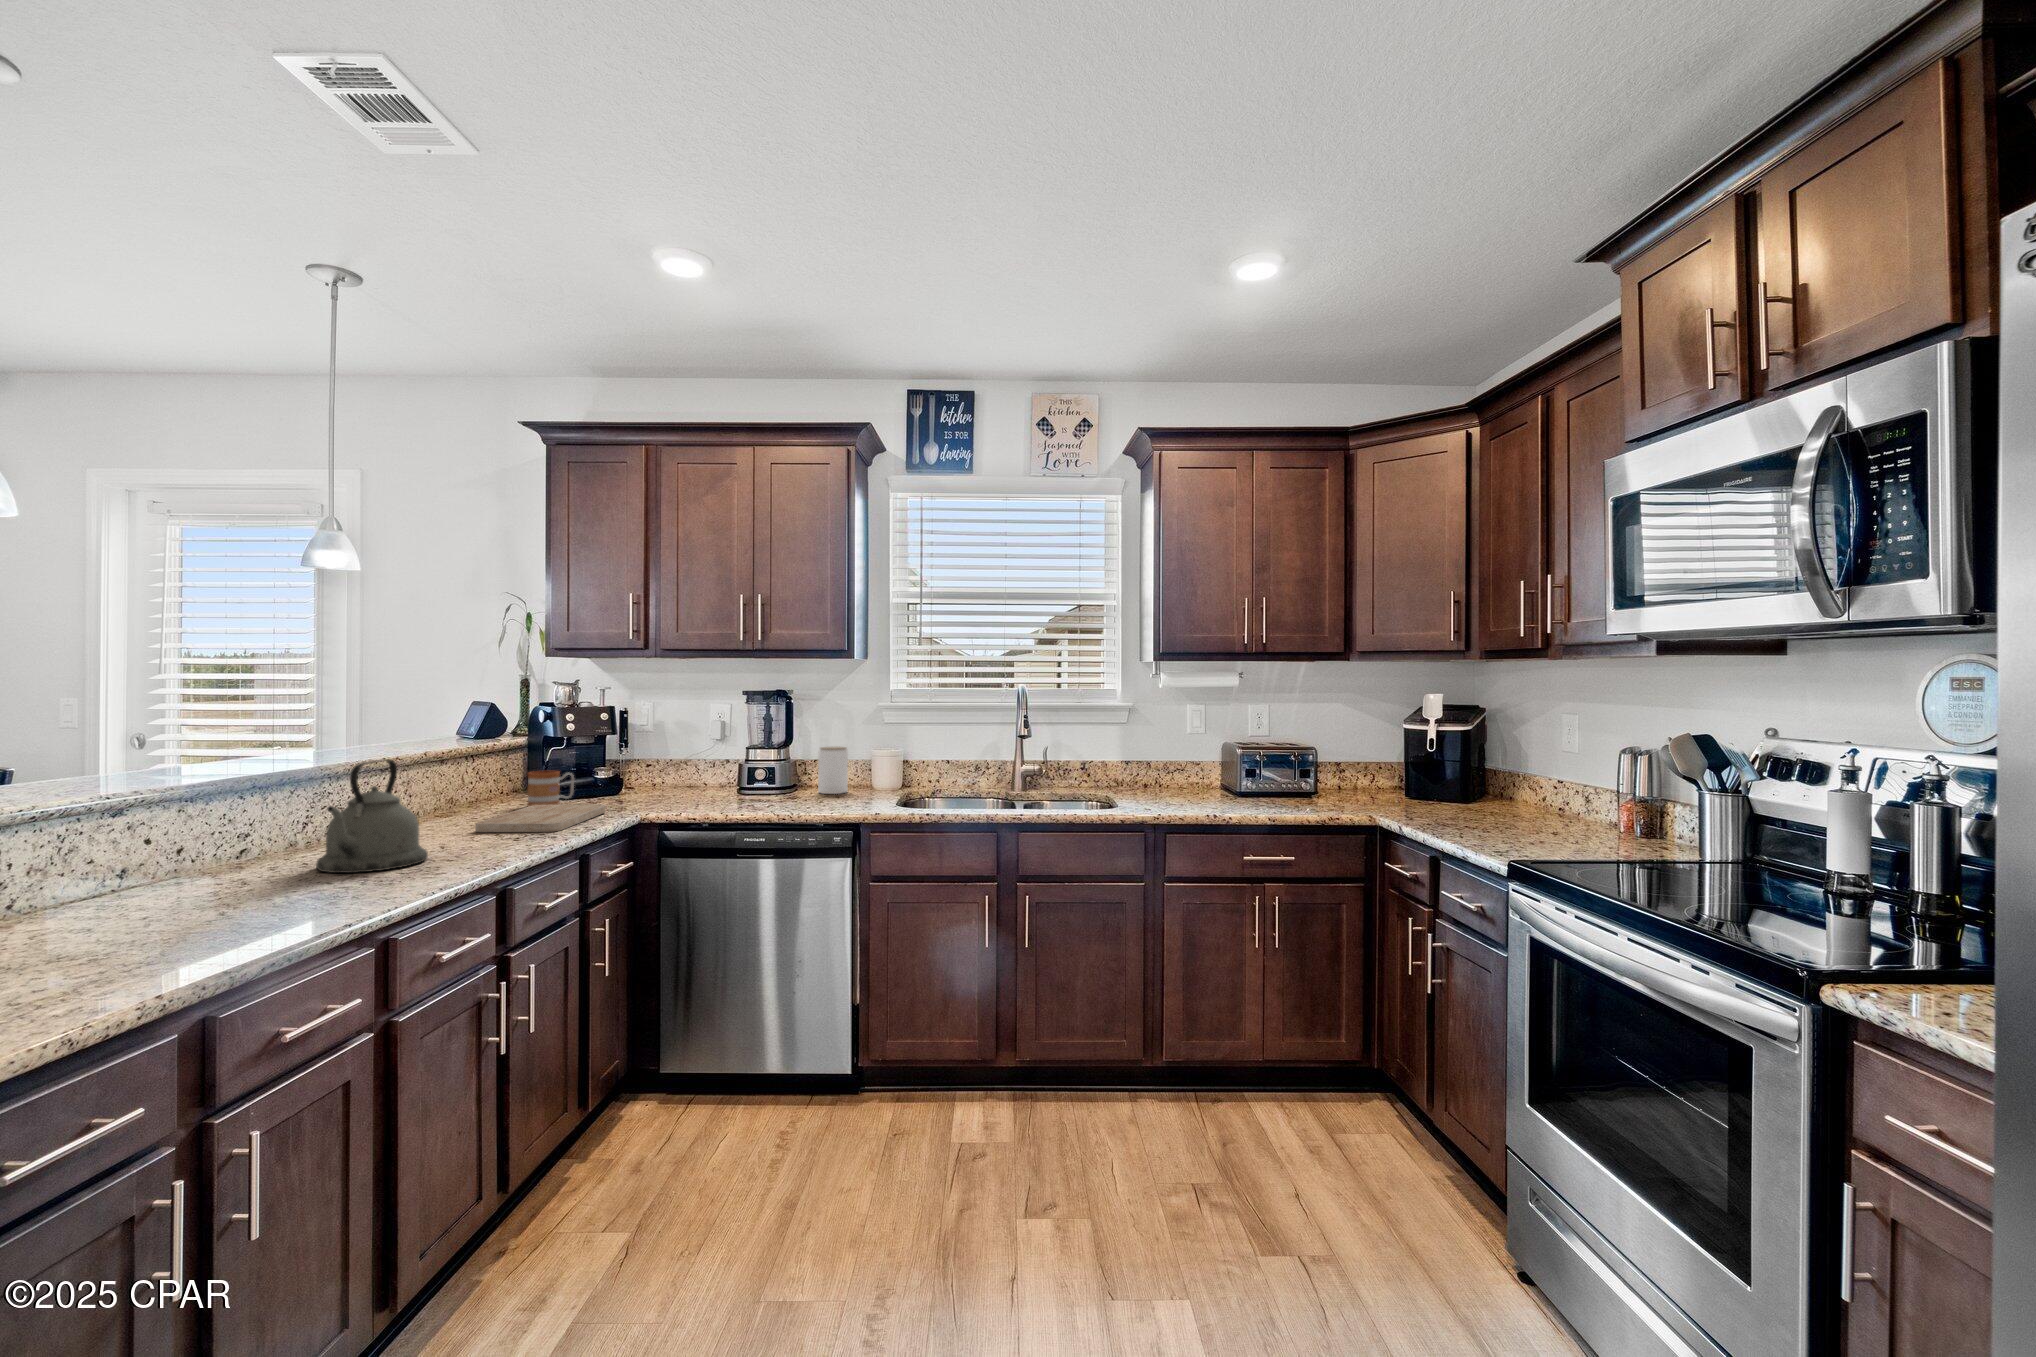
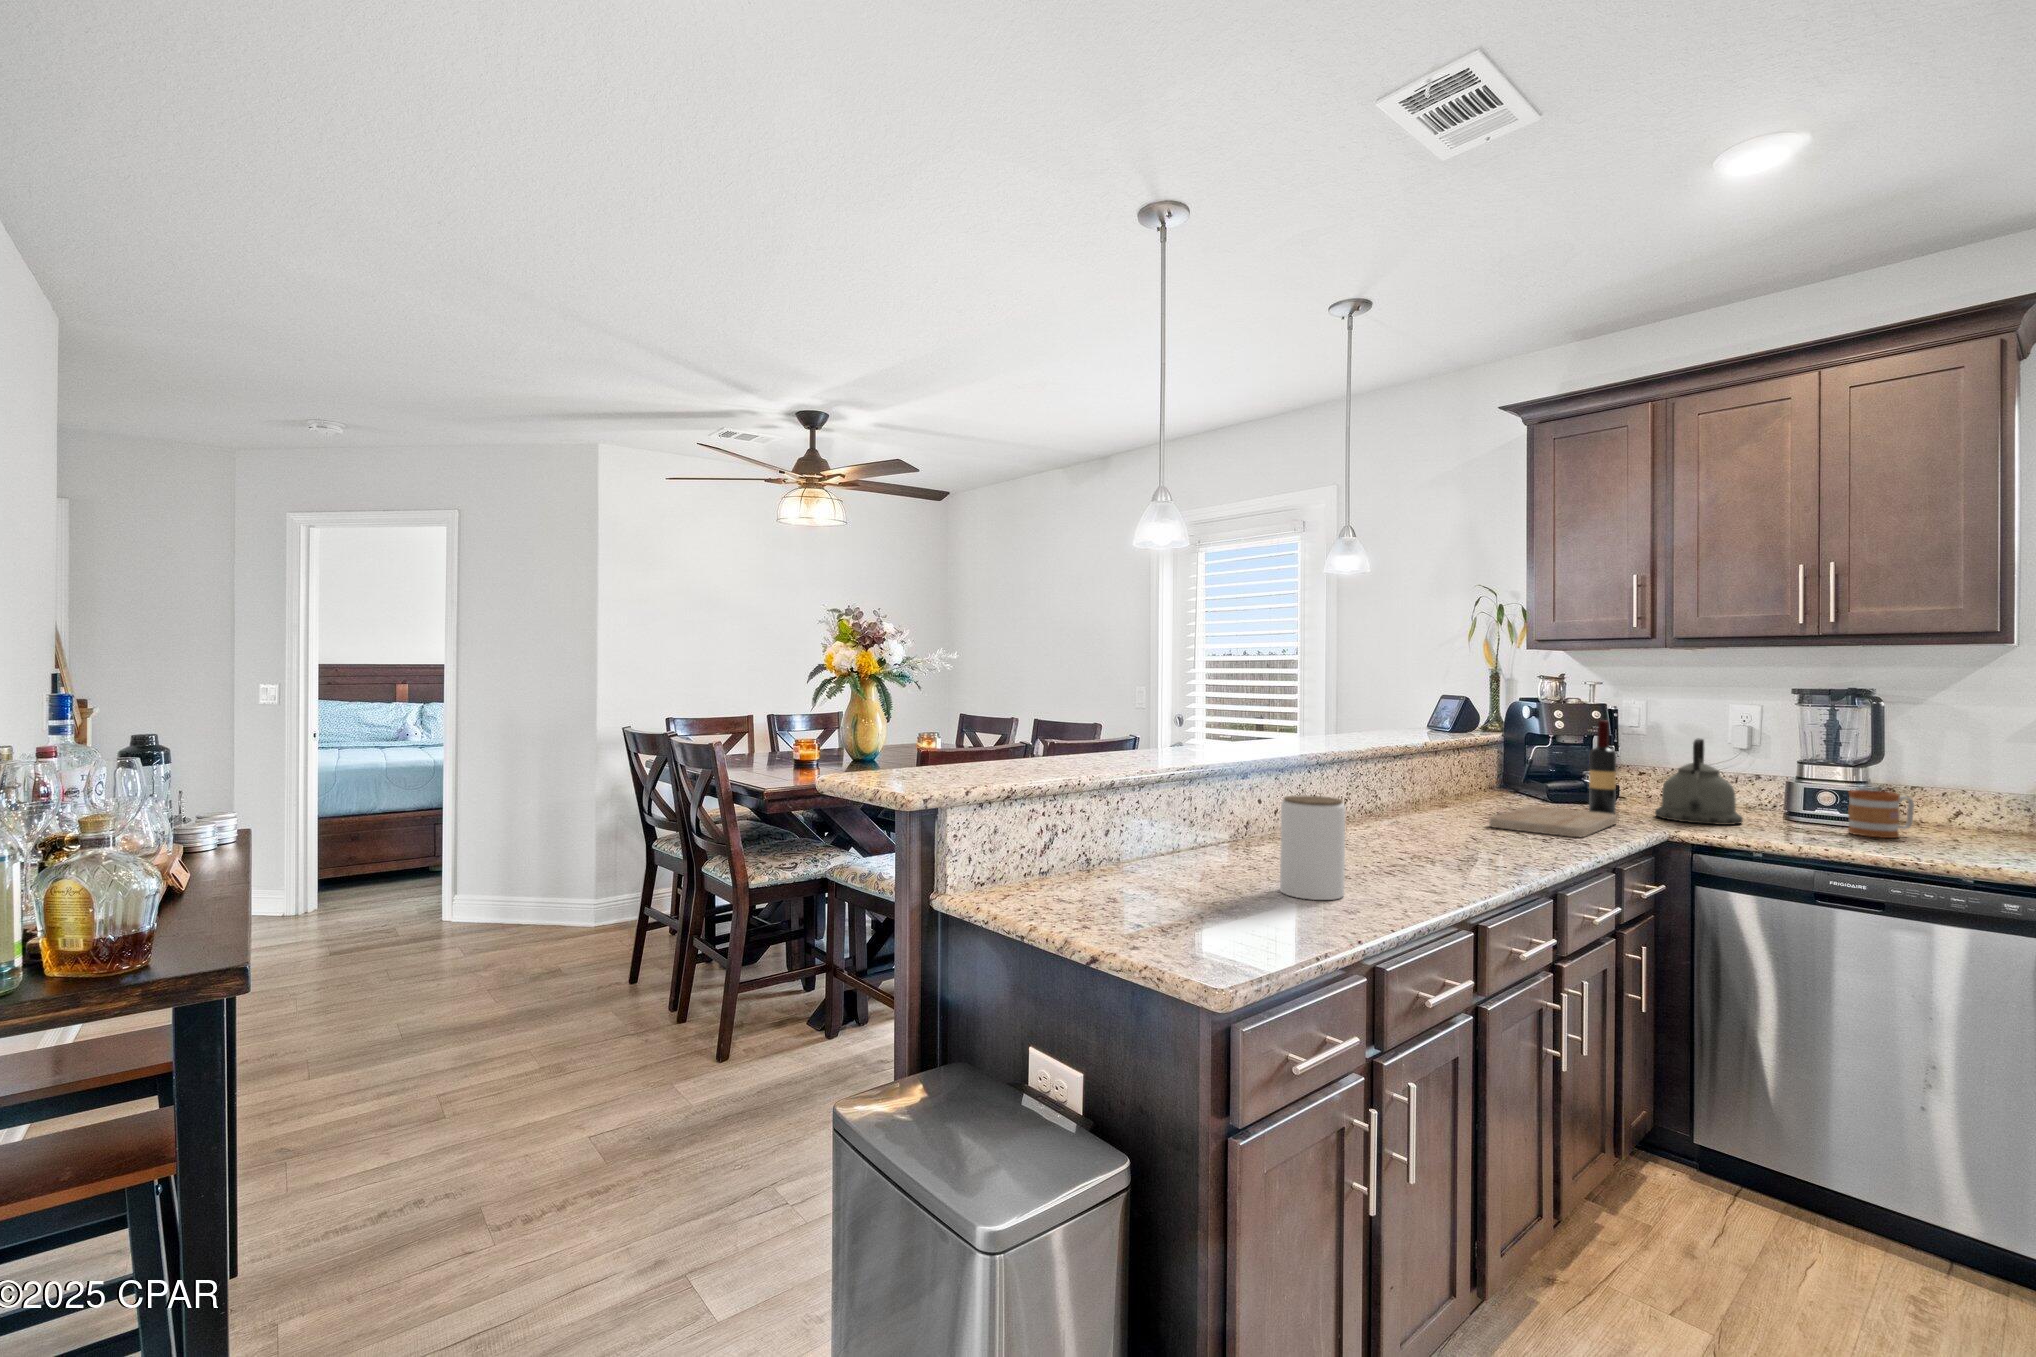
wine bottle: none [594,721,616,804] -> present [1589,720,1616,814]
jar: present [818,747,848,794] -> present [1280,795,1345,900]
kettle: present [316,759,428,873] -> present [1655,738,1743,825]
mug: present [527,771,574,806] -> present [1848,790,1914,838]

